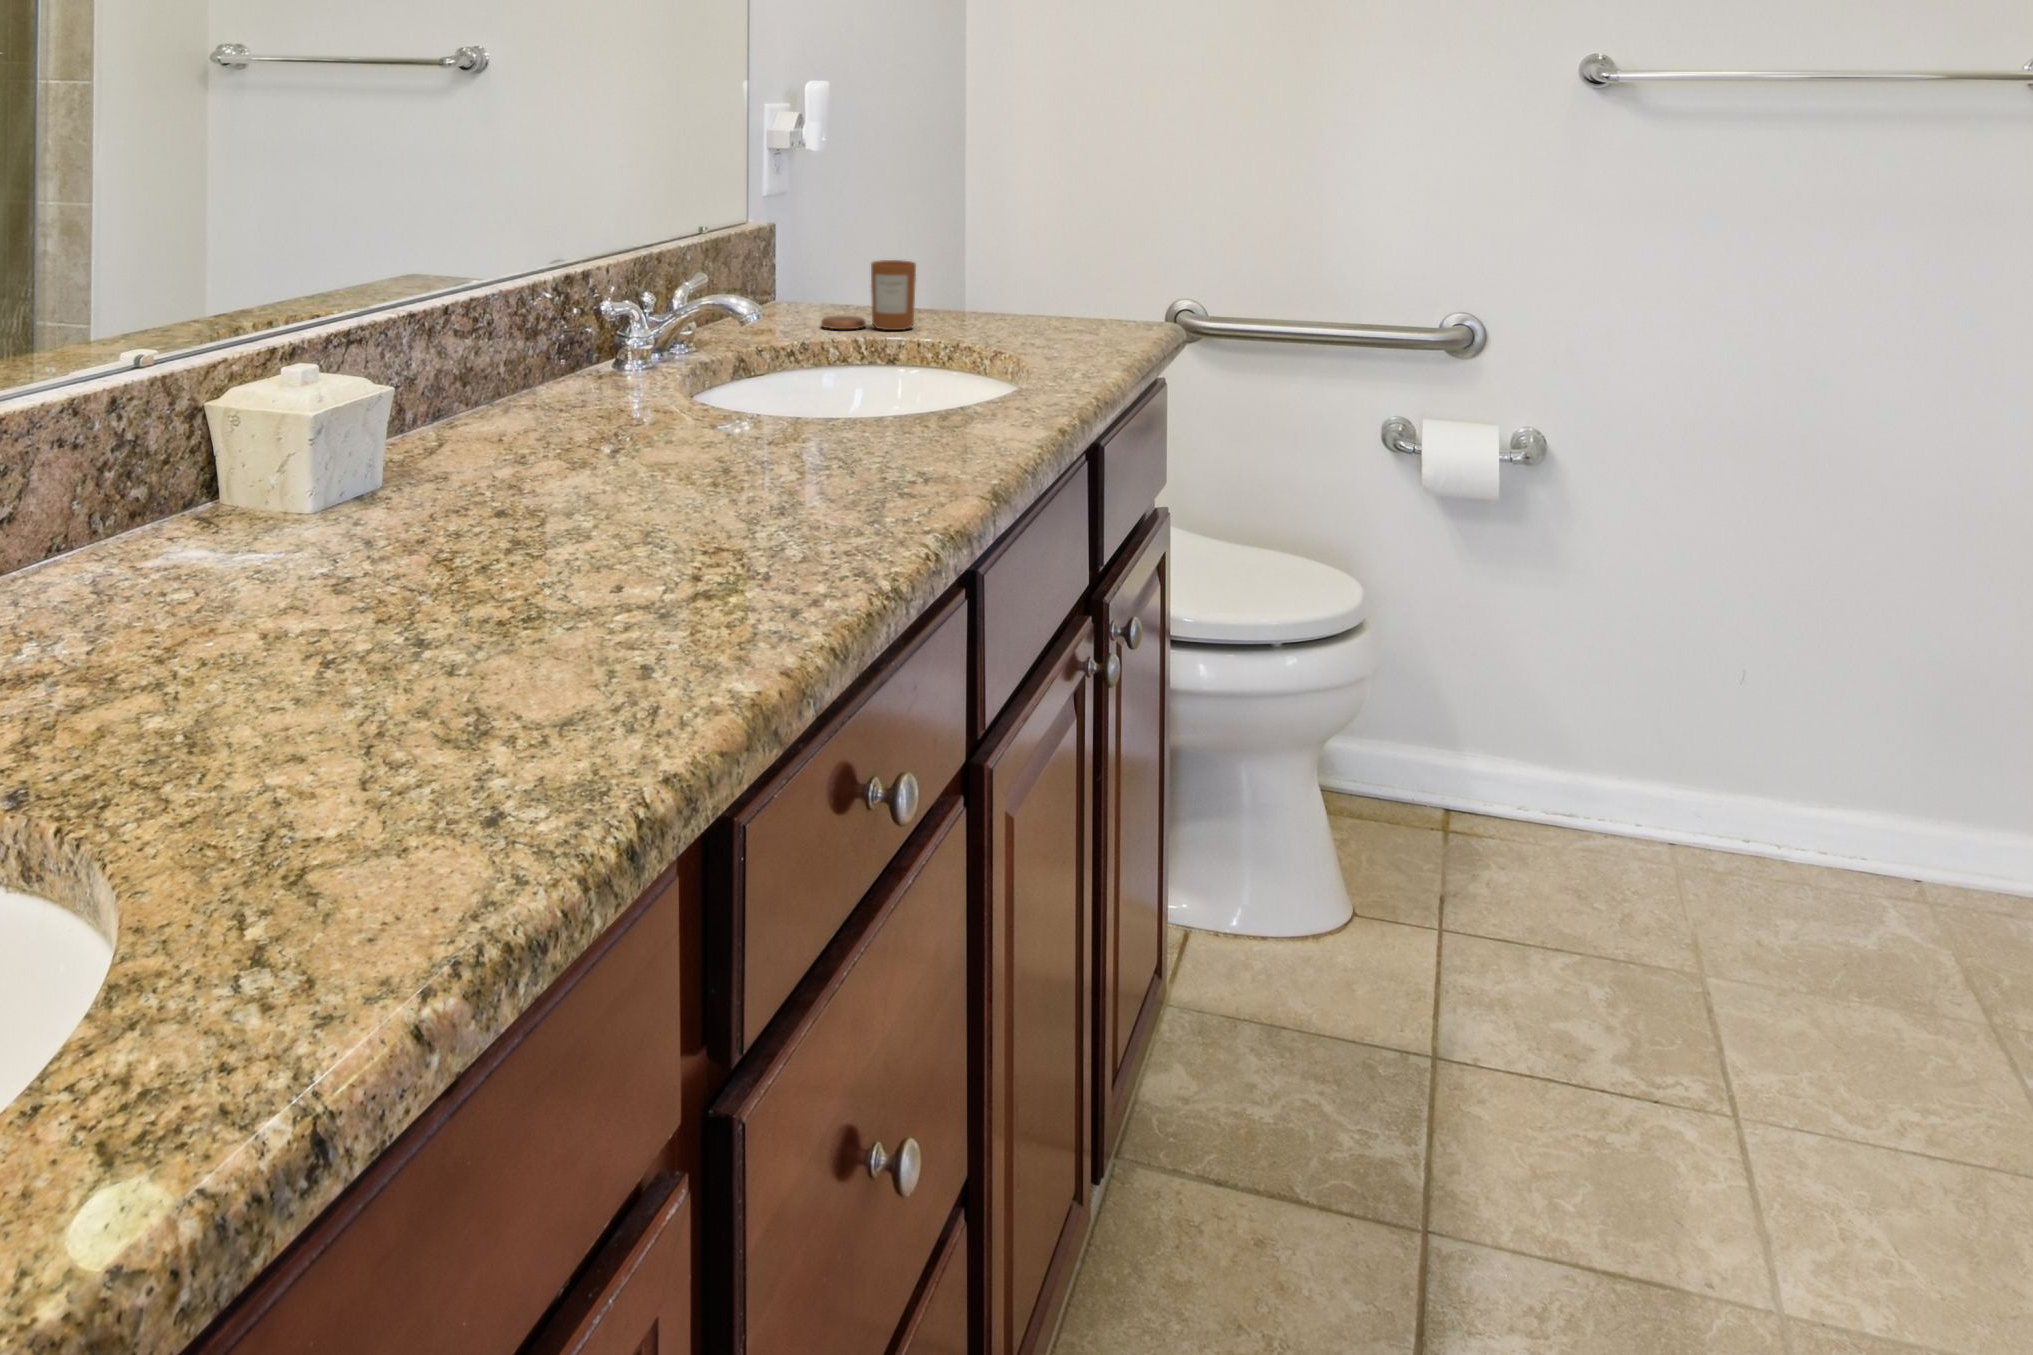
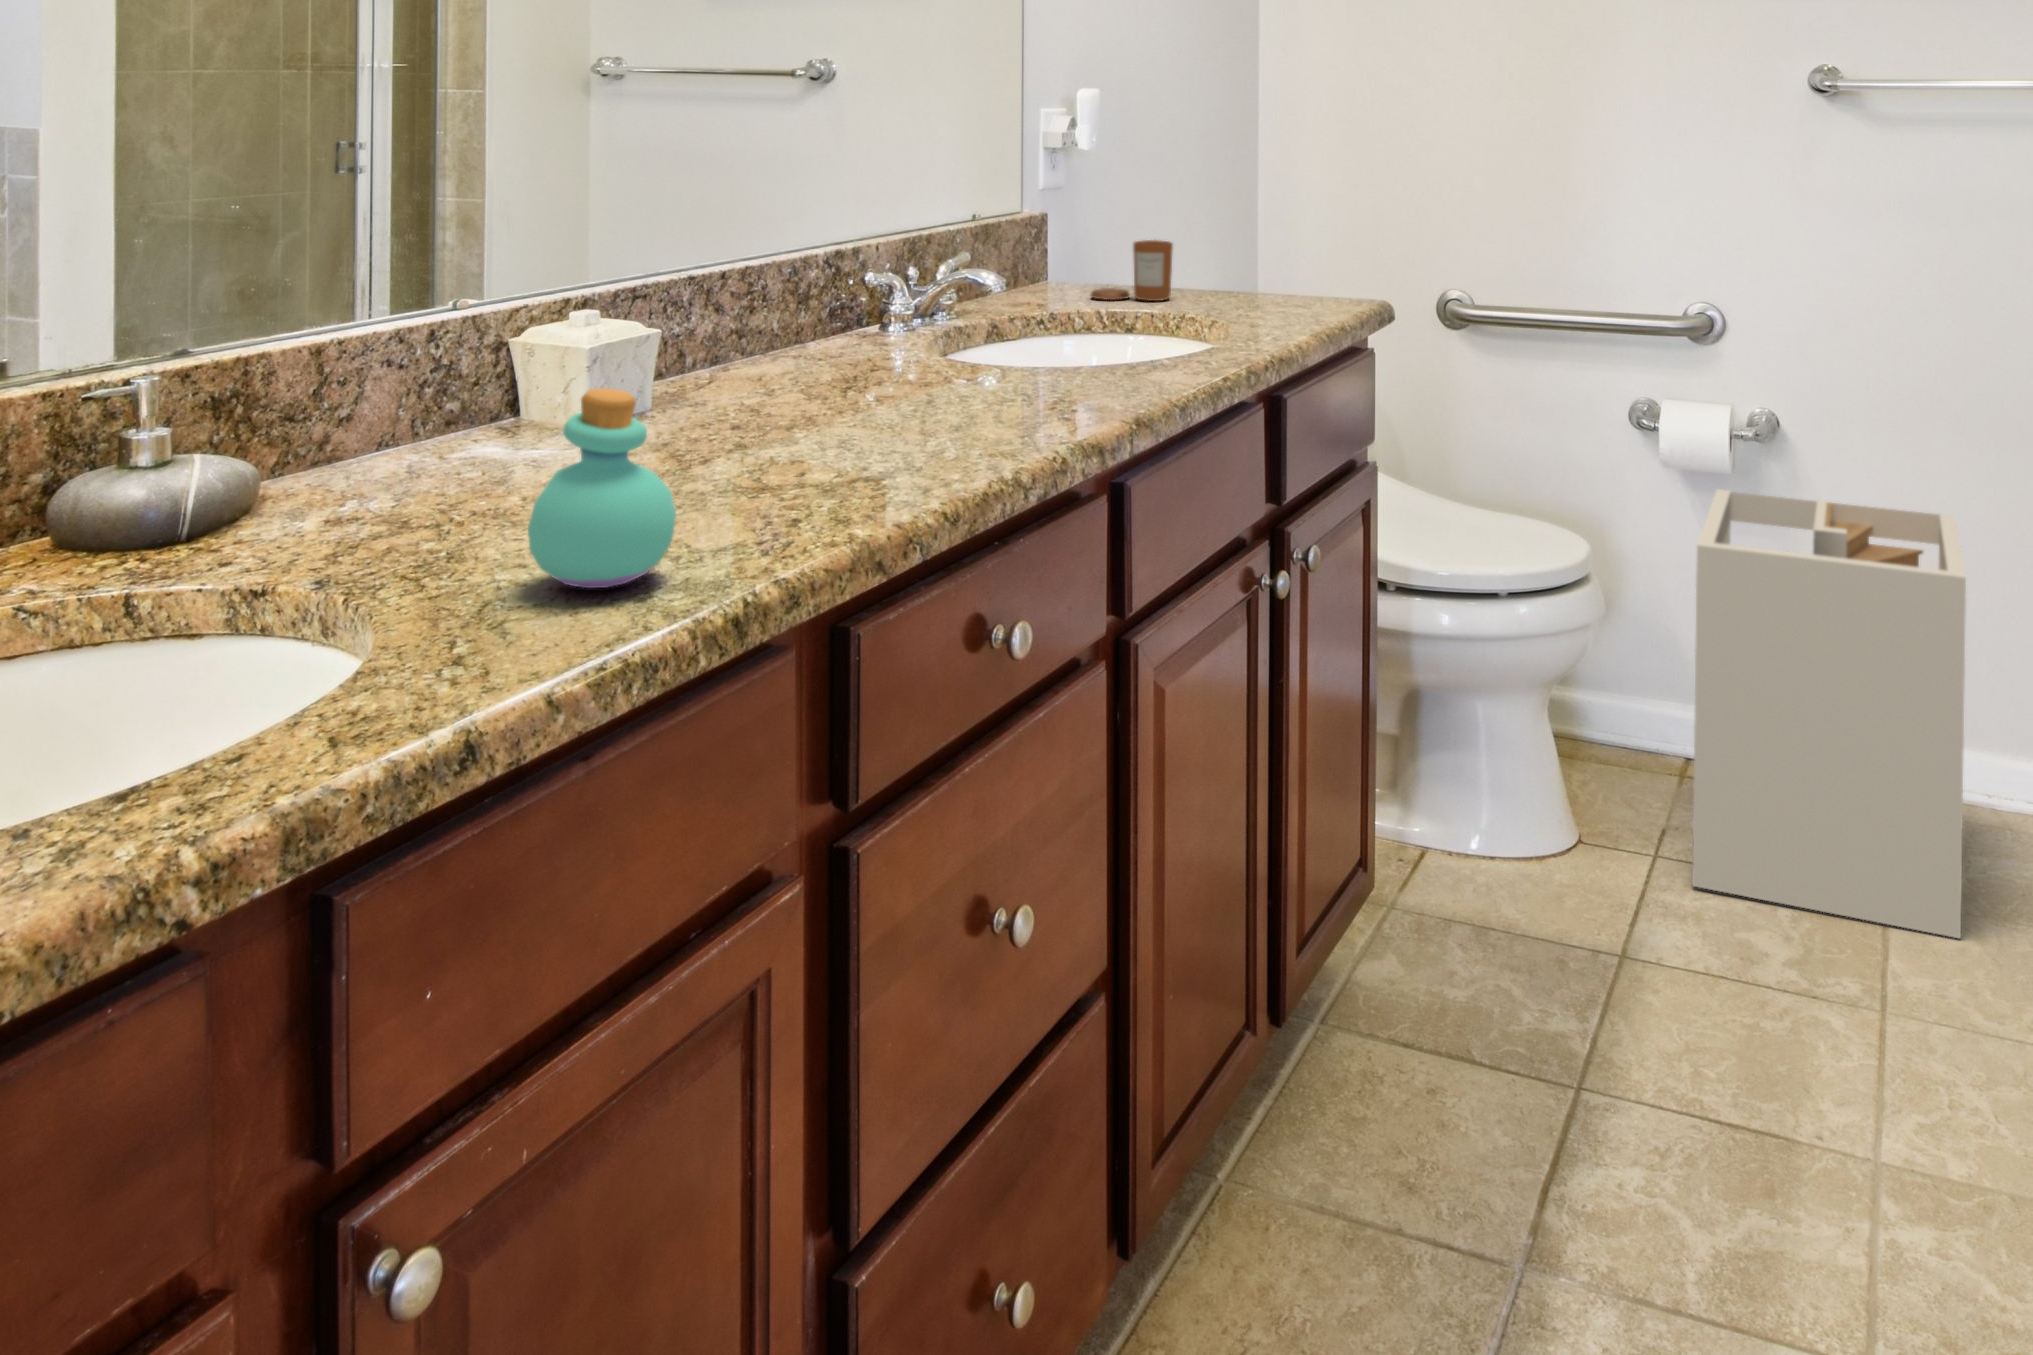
perfume bottle: none [326,507,526,793] -> present [528,388,676,588]
laundry hamper: none [1486,526,1803,1029] -> present [1692,489,1966,938]

